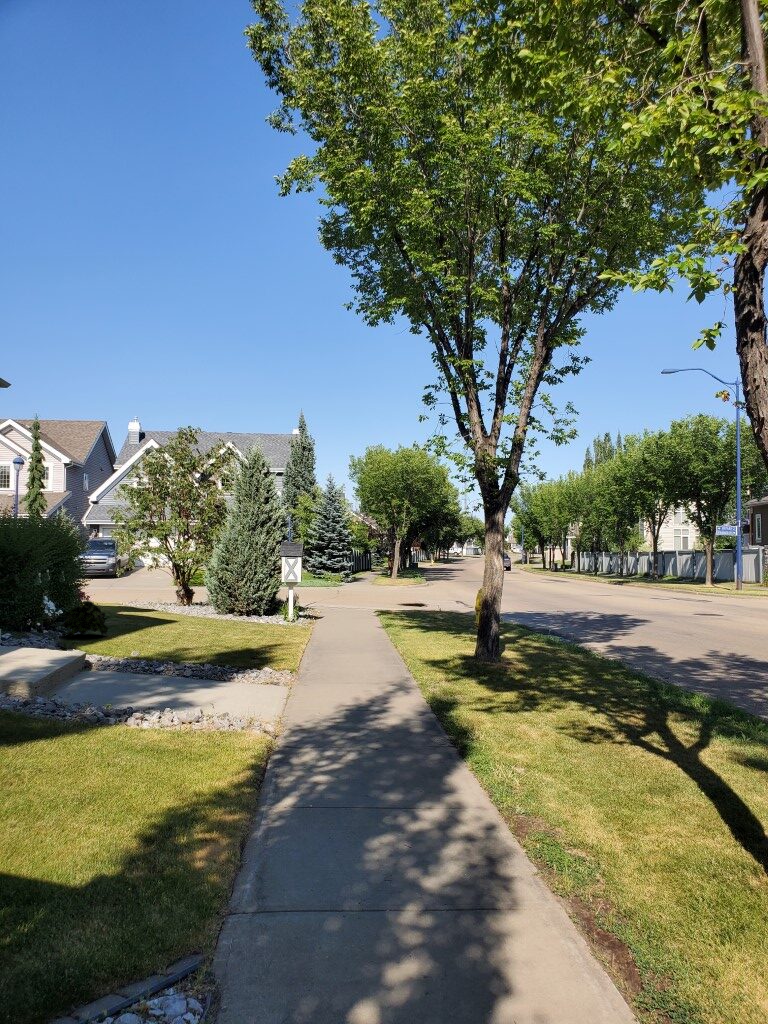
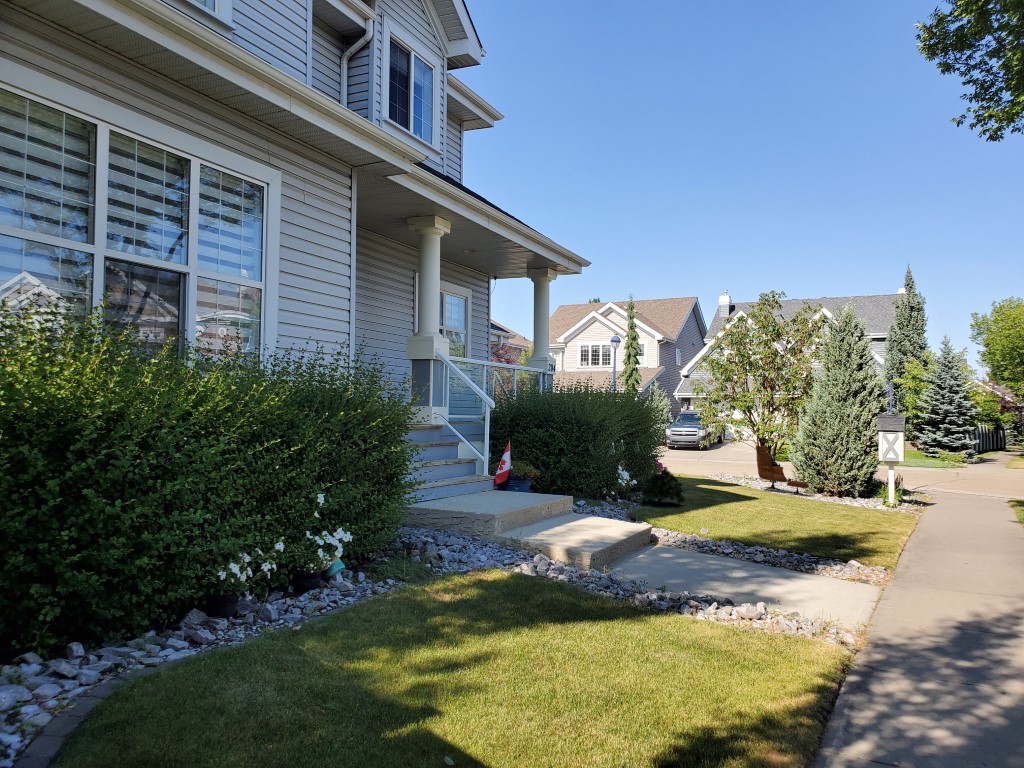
lounge chair: none [175,573,223,619] -> present [756,446,808,496]

